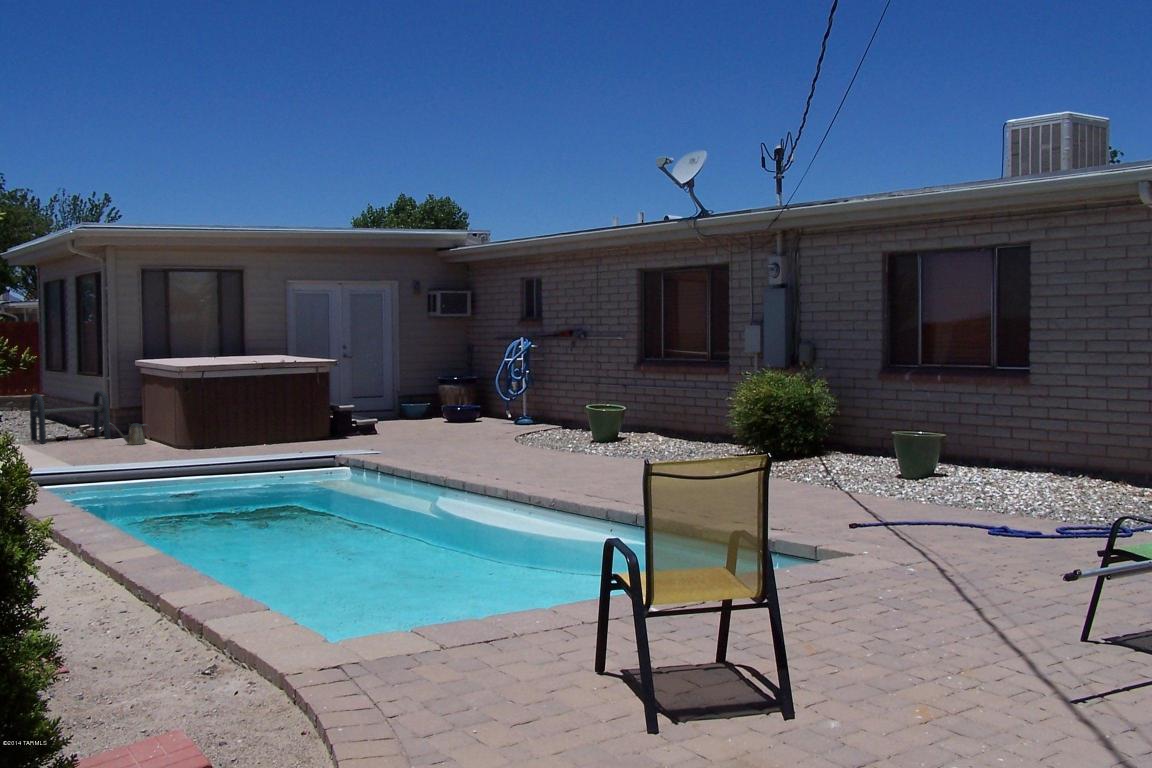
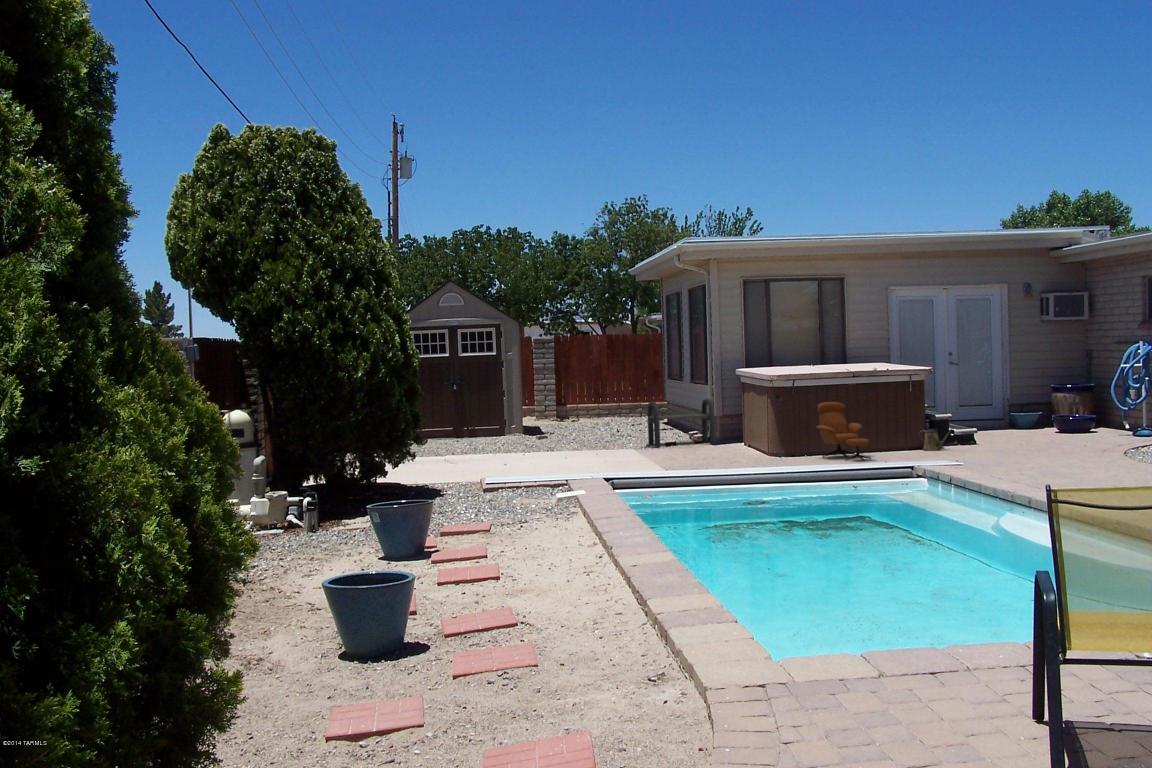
lounge chair: none [229,393,287,453] -> present [817,402,871,461]
watering can: present [109,423,150,445] -> present [919,428,954,451]

